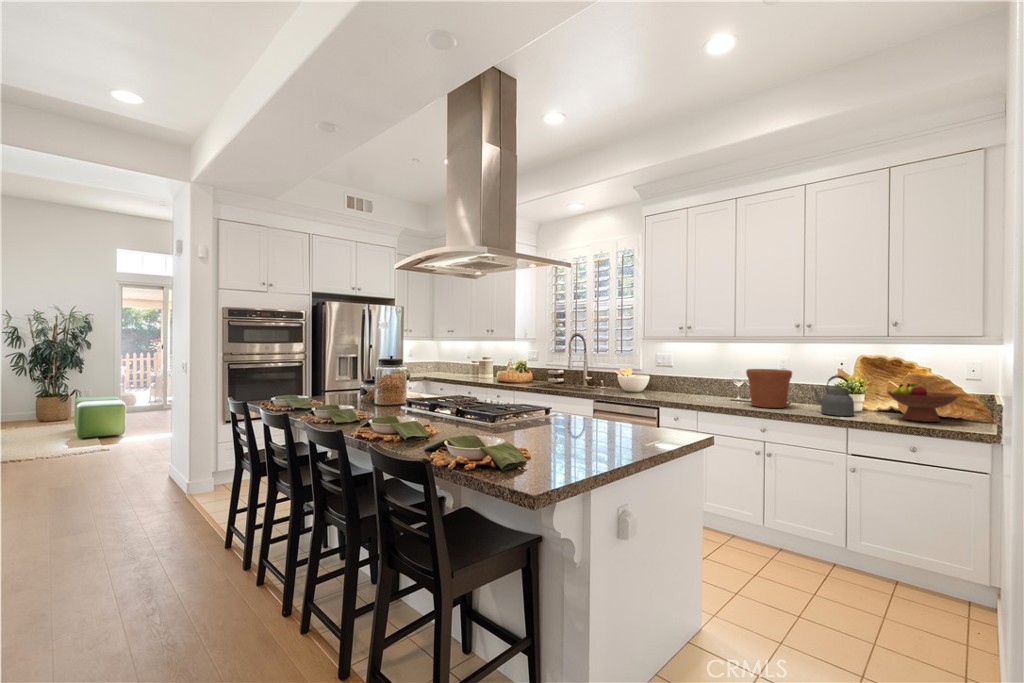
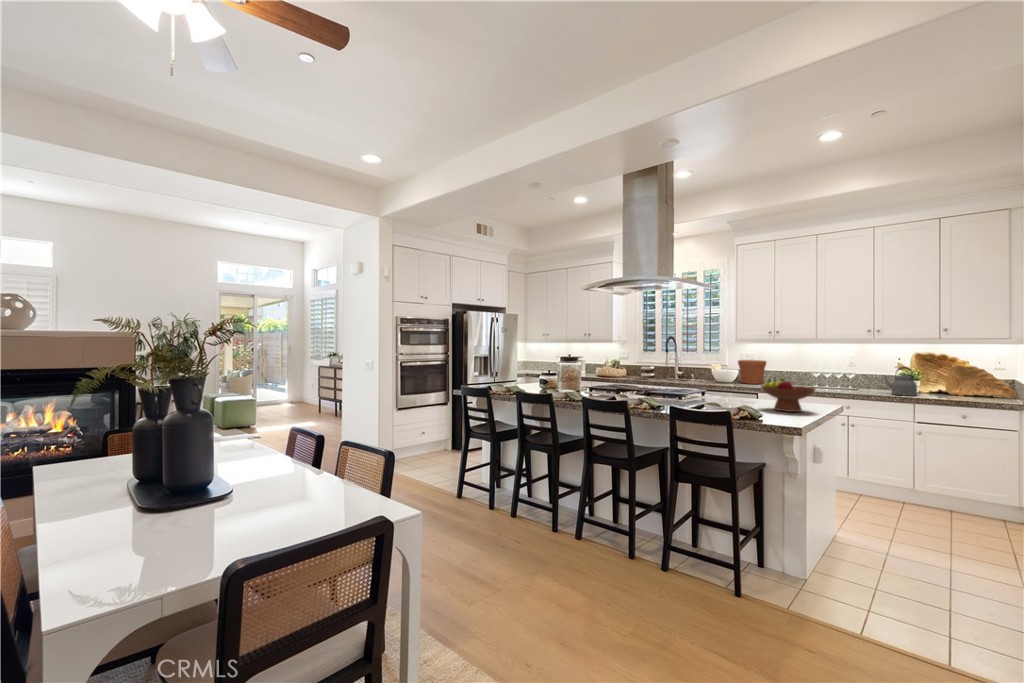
flower pot: present [746,369,792,408] -> present [738,360,766,384]
fruit bowl: present [887,384,959,422] -> present [761,378,816,412]

